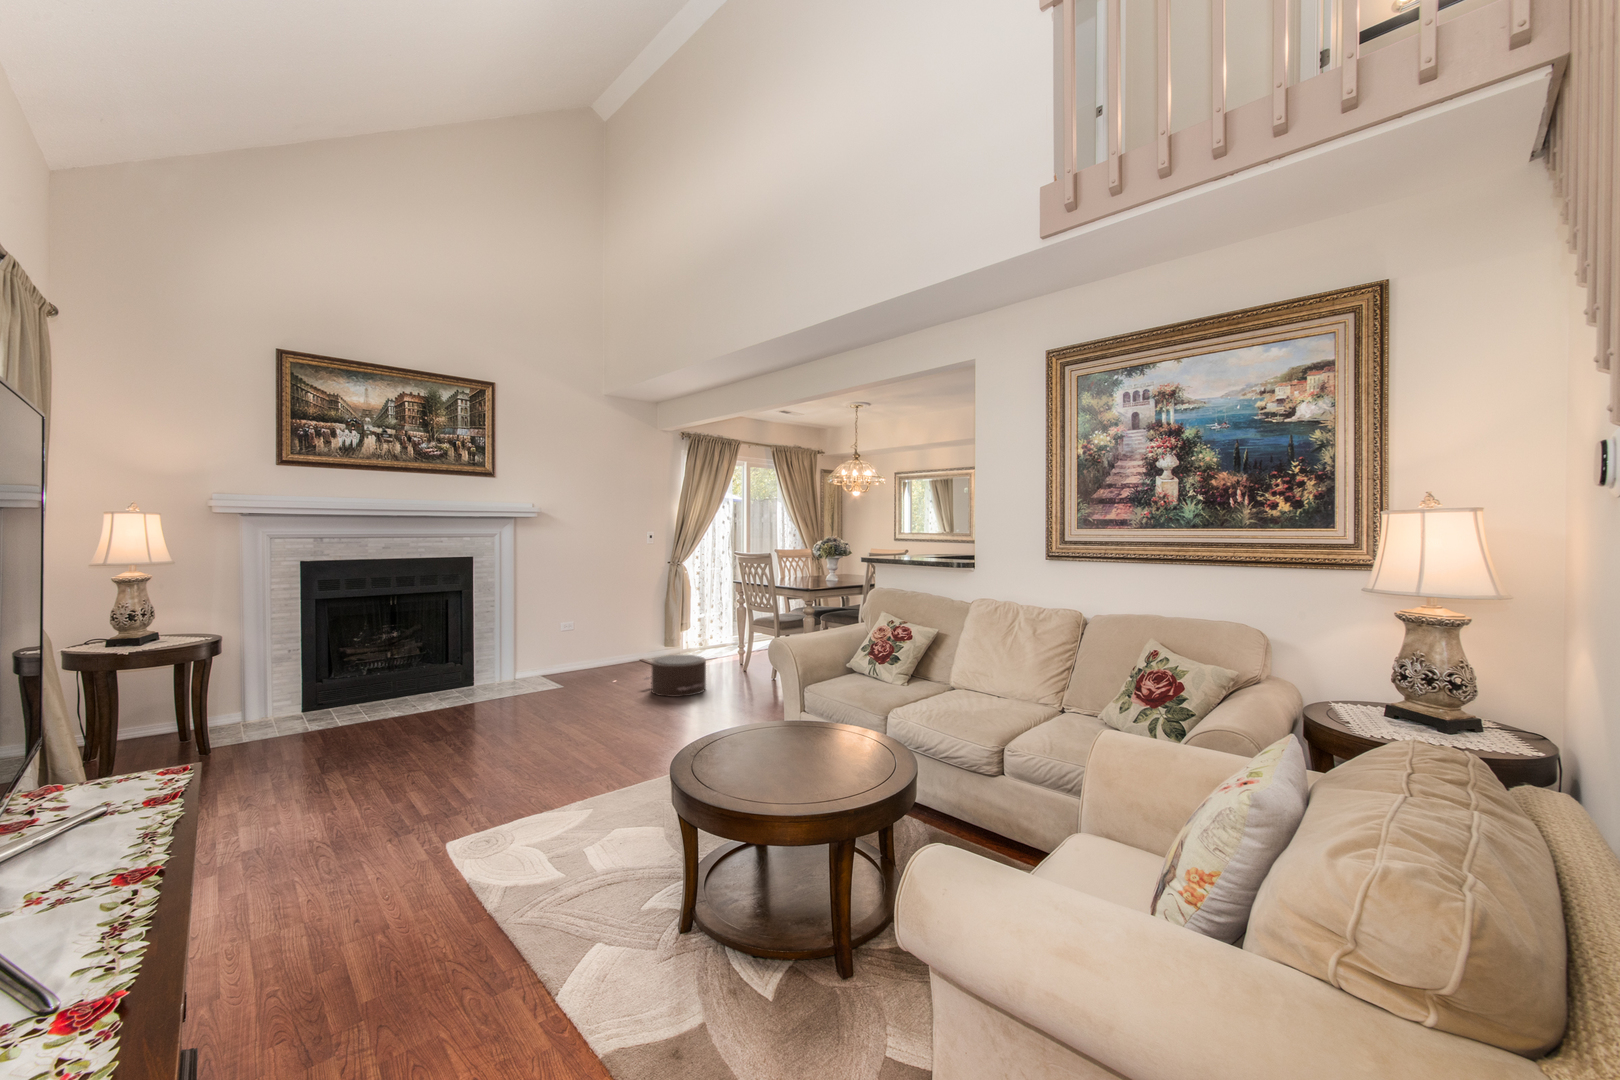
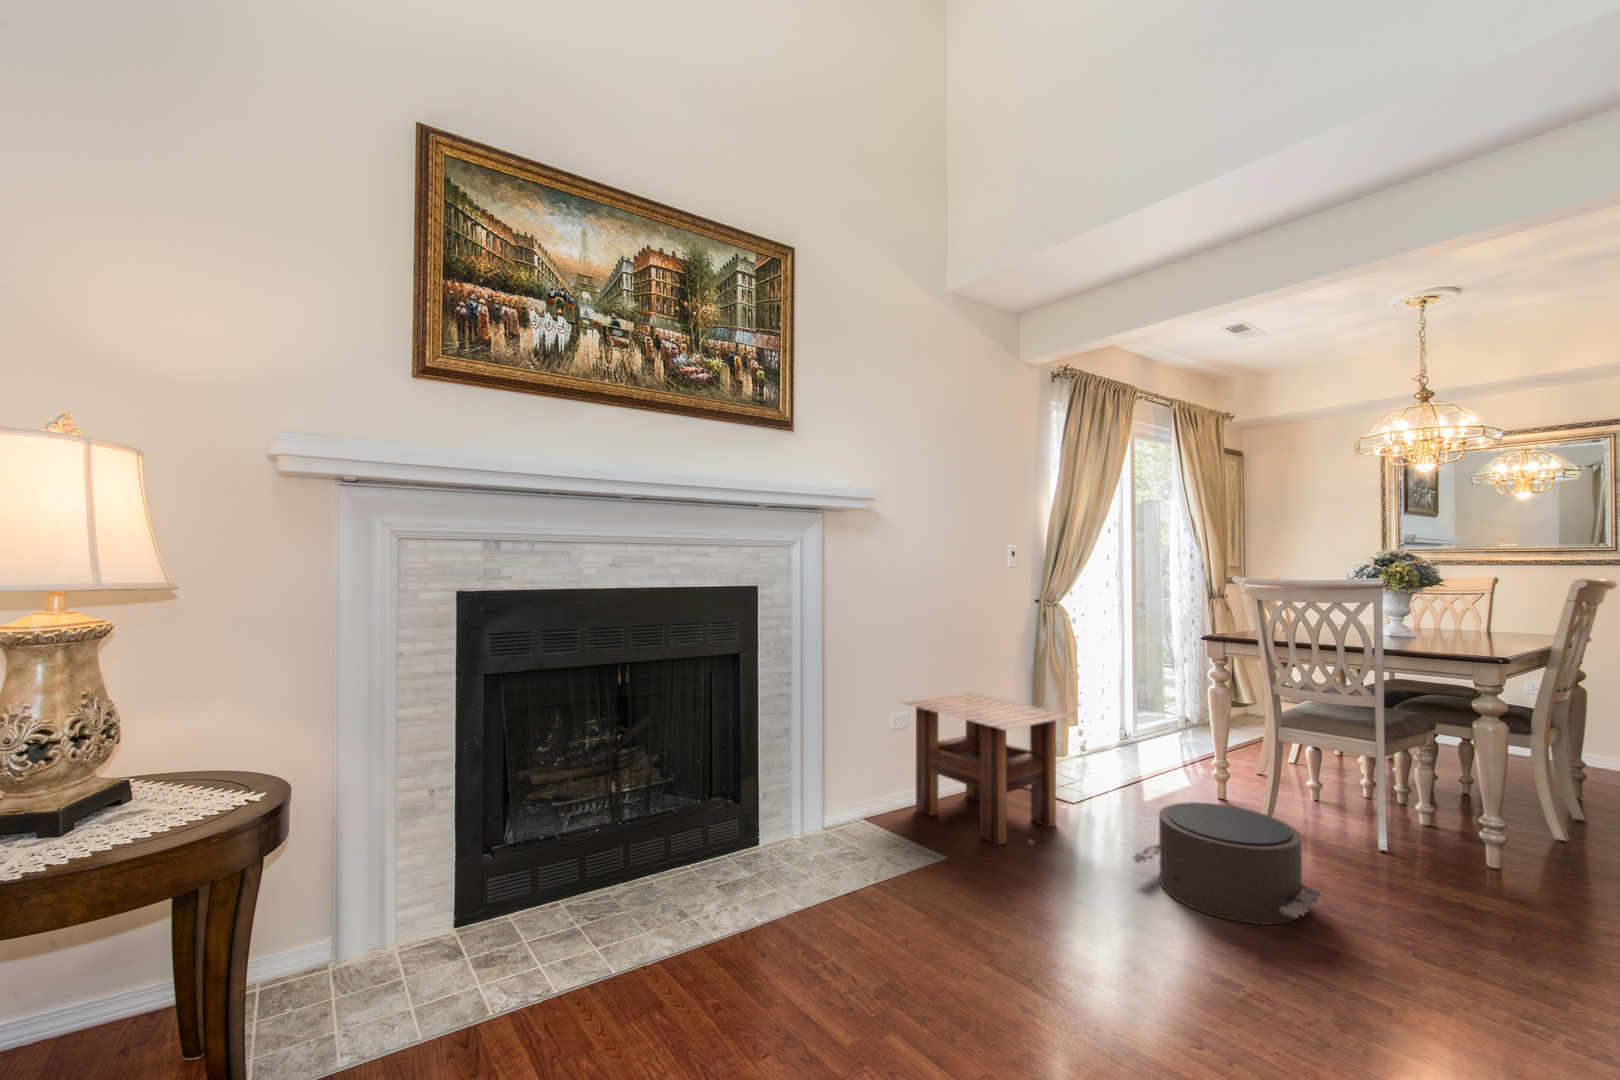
side table: none [566,613,647,681] -> present [903,693,1073,845]

